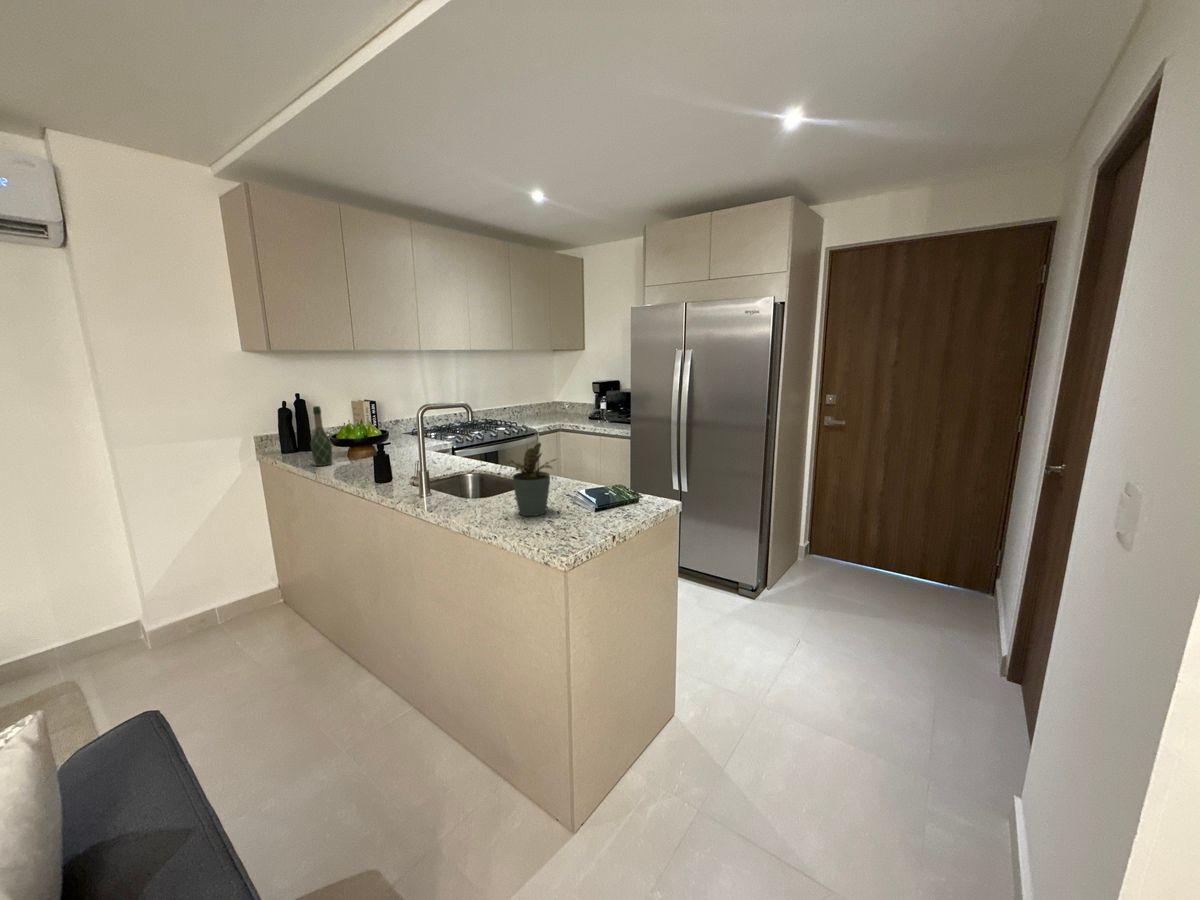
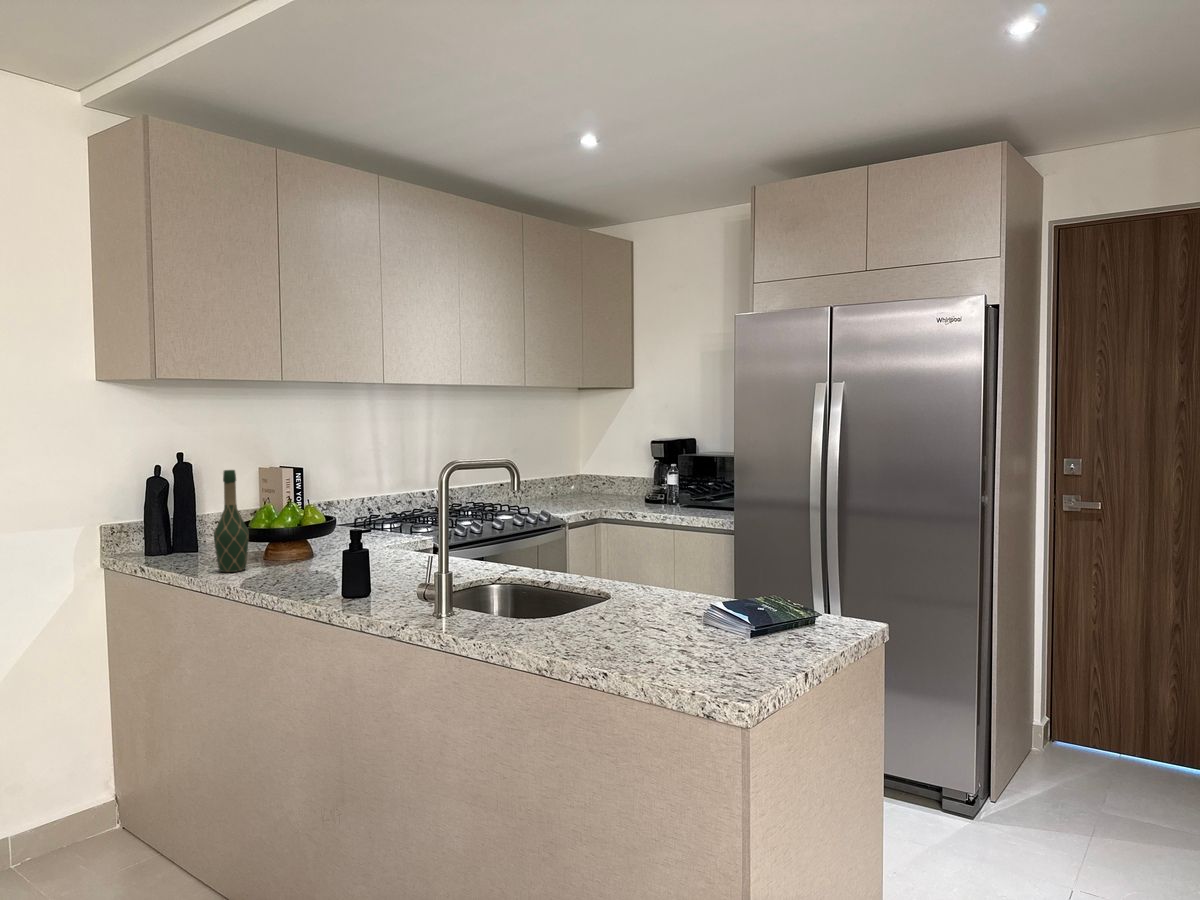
potted plant: present [502,443,556,516] -> none [596,516,693,644]

